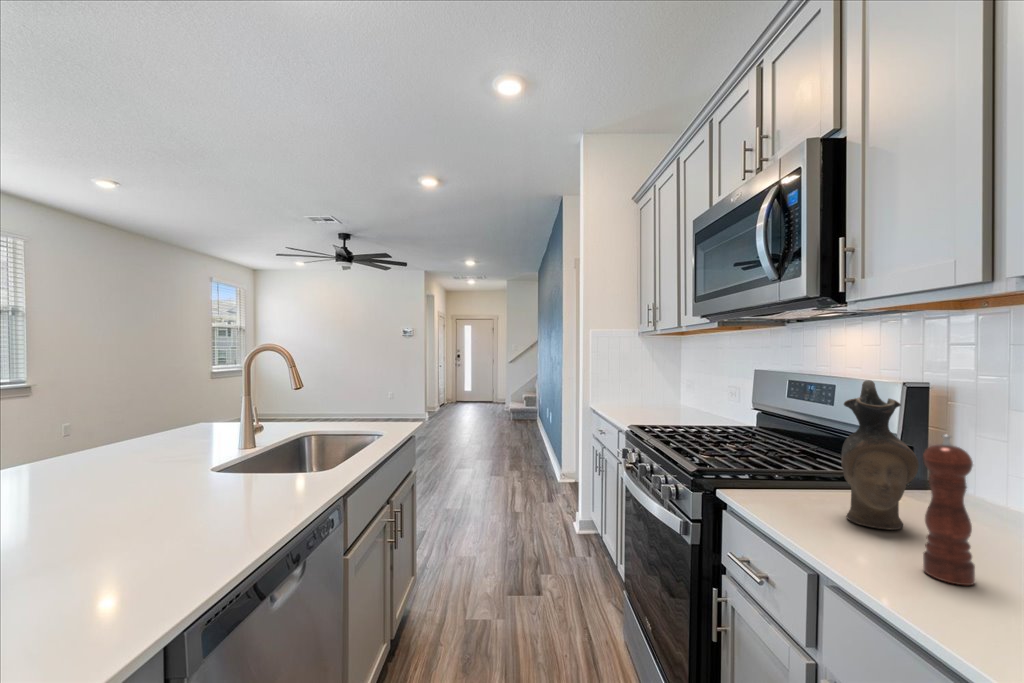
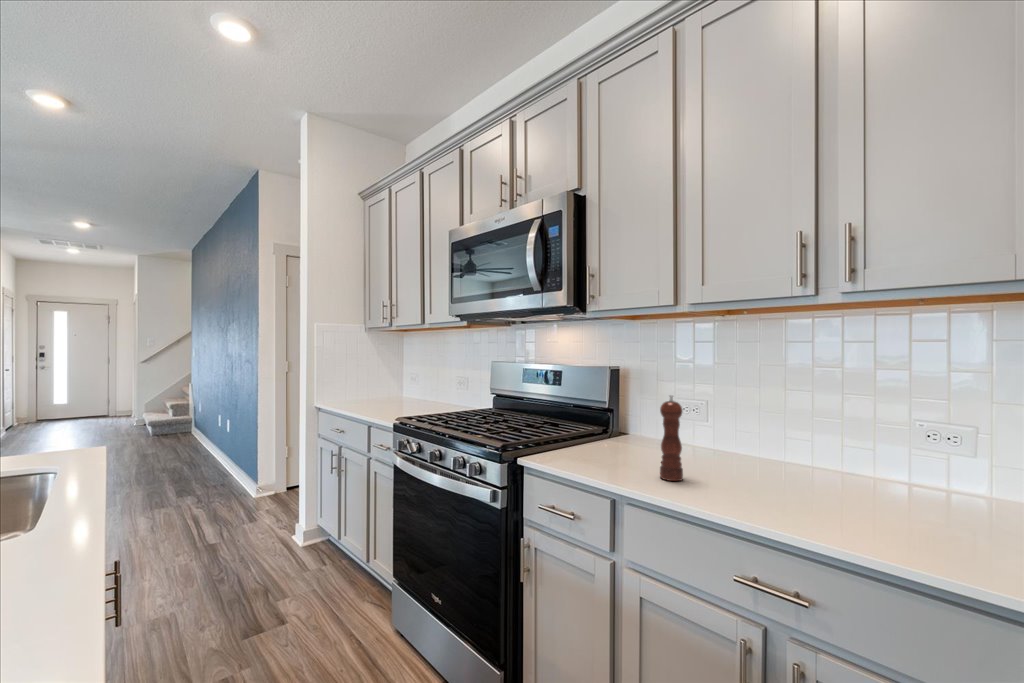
ceramic pitcher: present [841,380,919,530] -> none [600,365,642,462]

